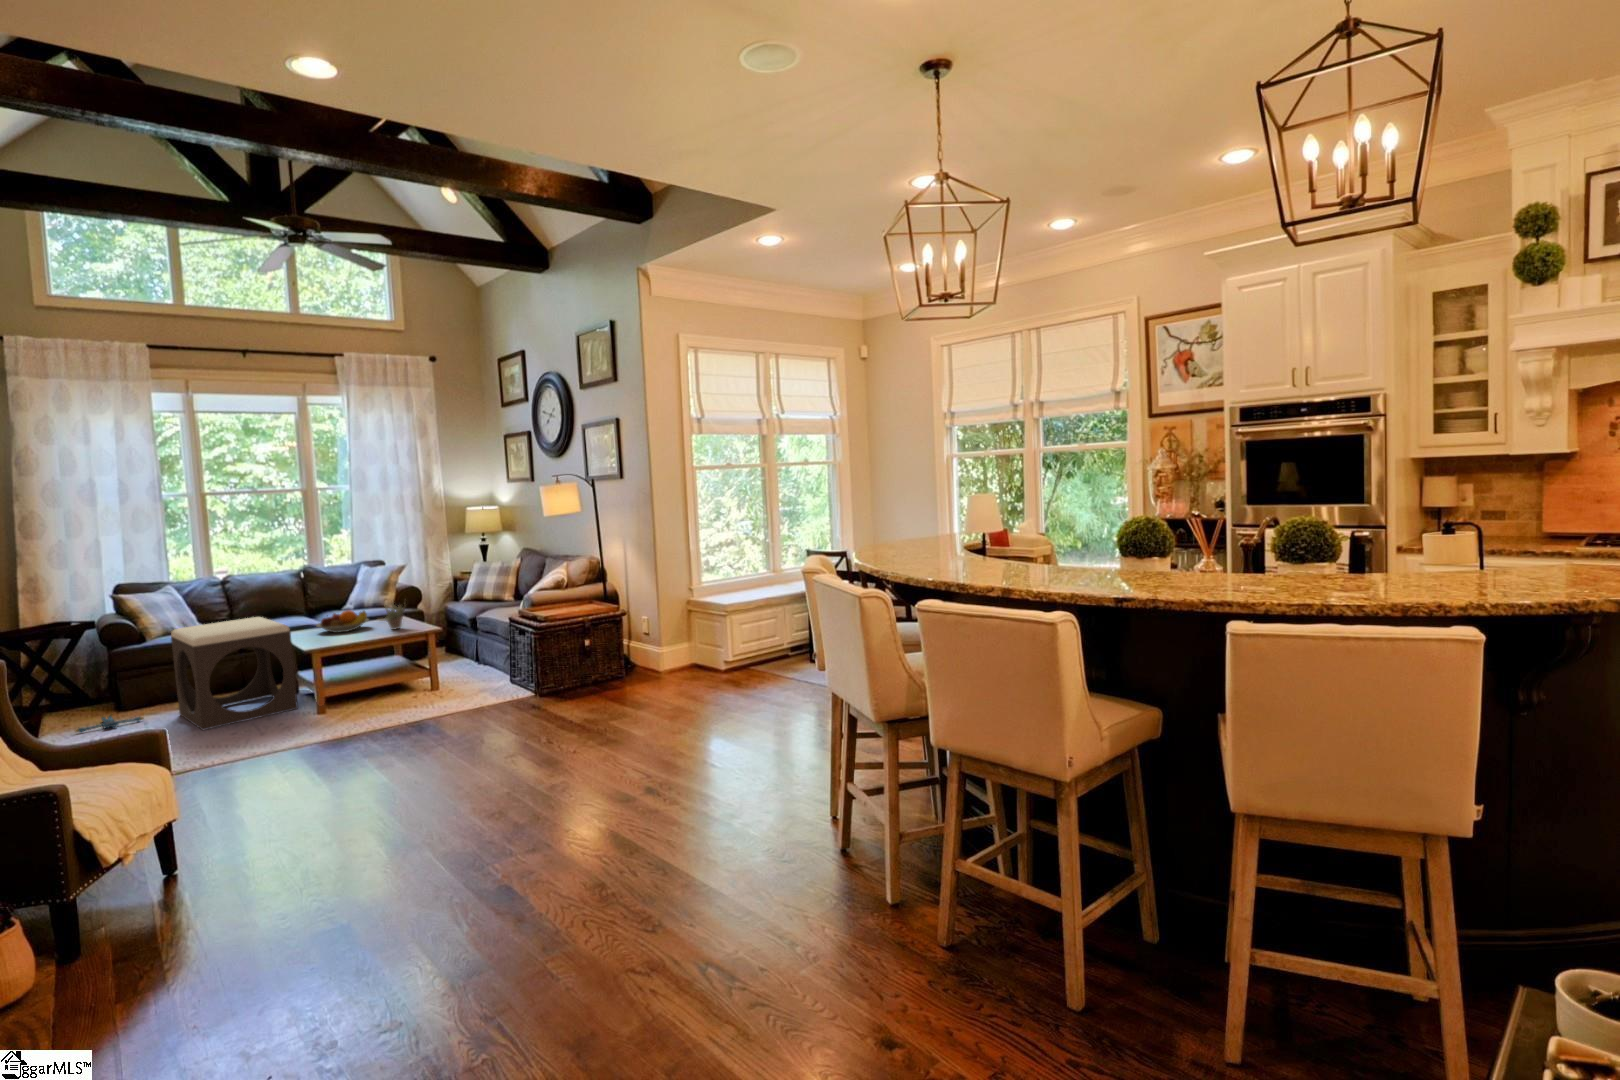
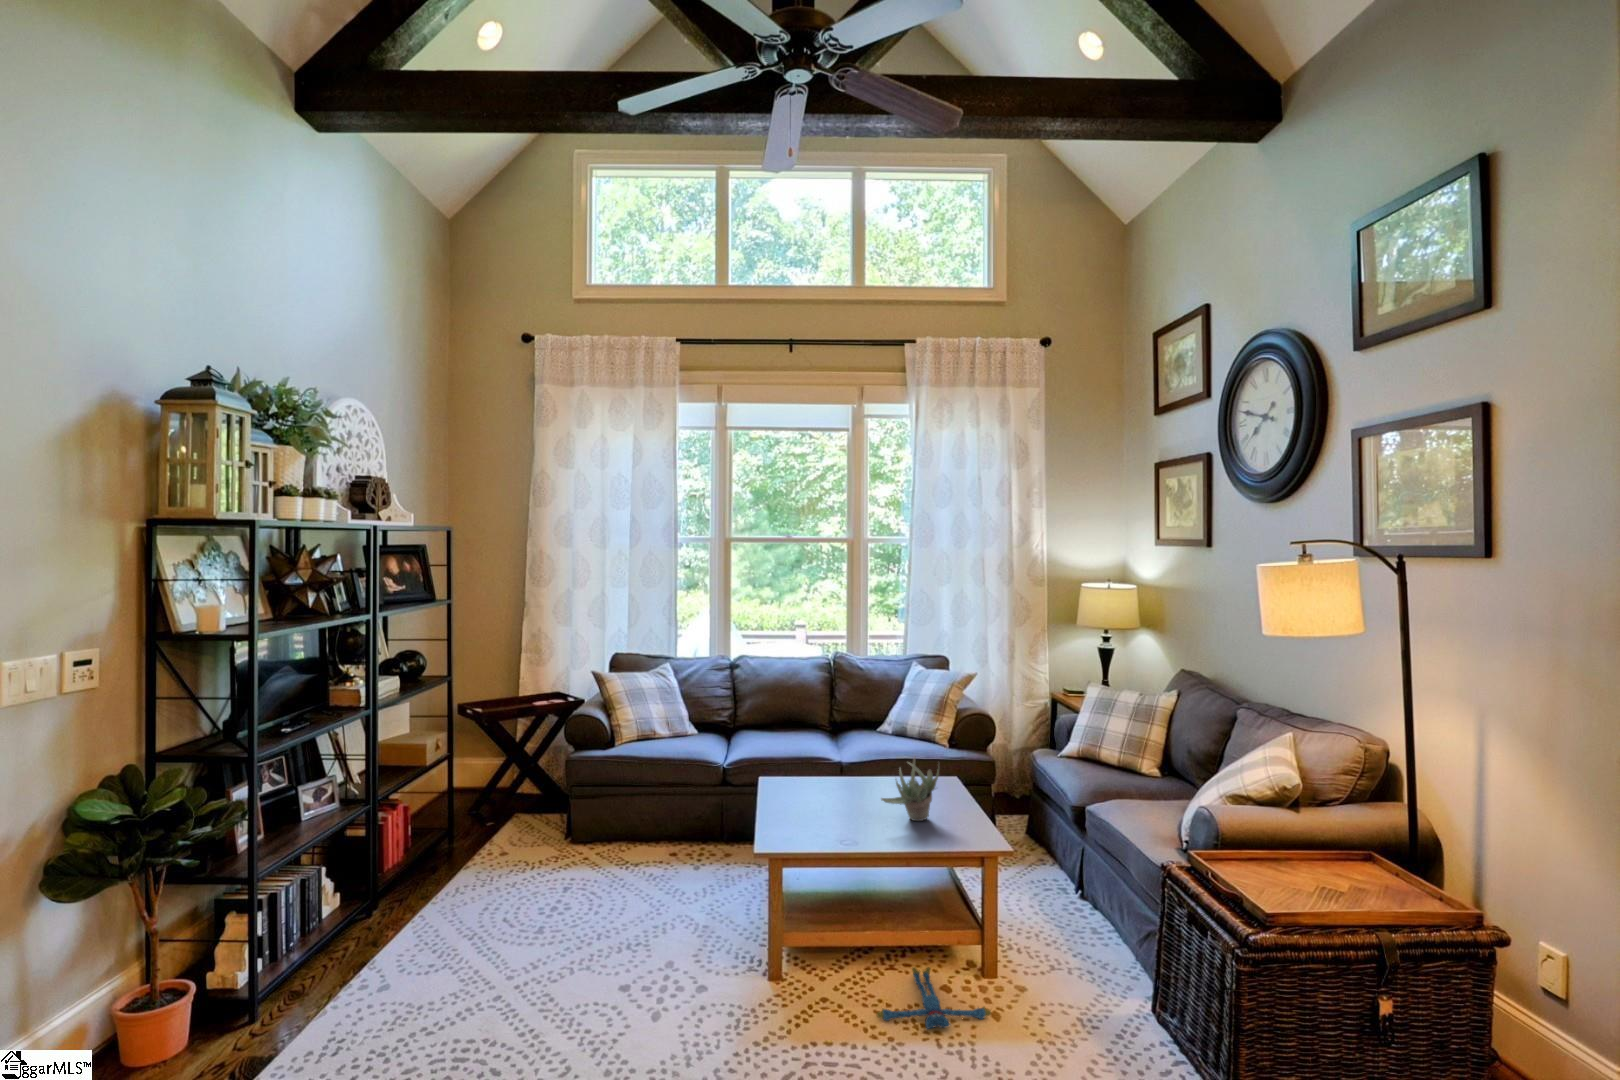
fruit bowl: present [316,610,368,633] -> none [797,756,882,800]
footstool: present [171,617,298,730] -> none [570,745,728,960]
plush toy: present [75,714,143,732] -> present [877,967,991,1029]

